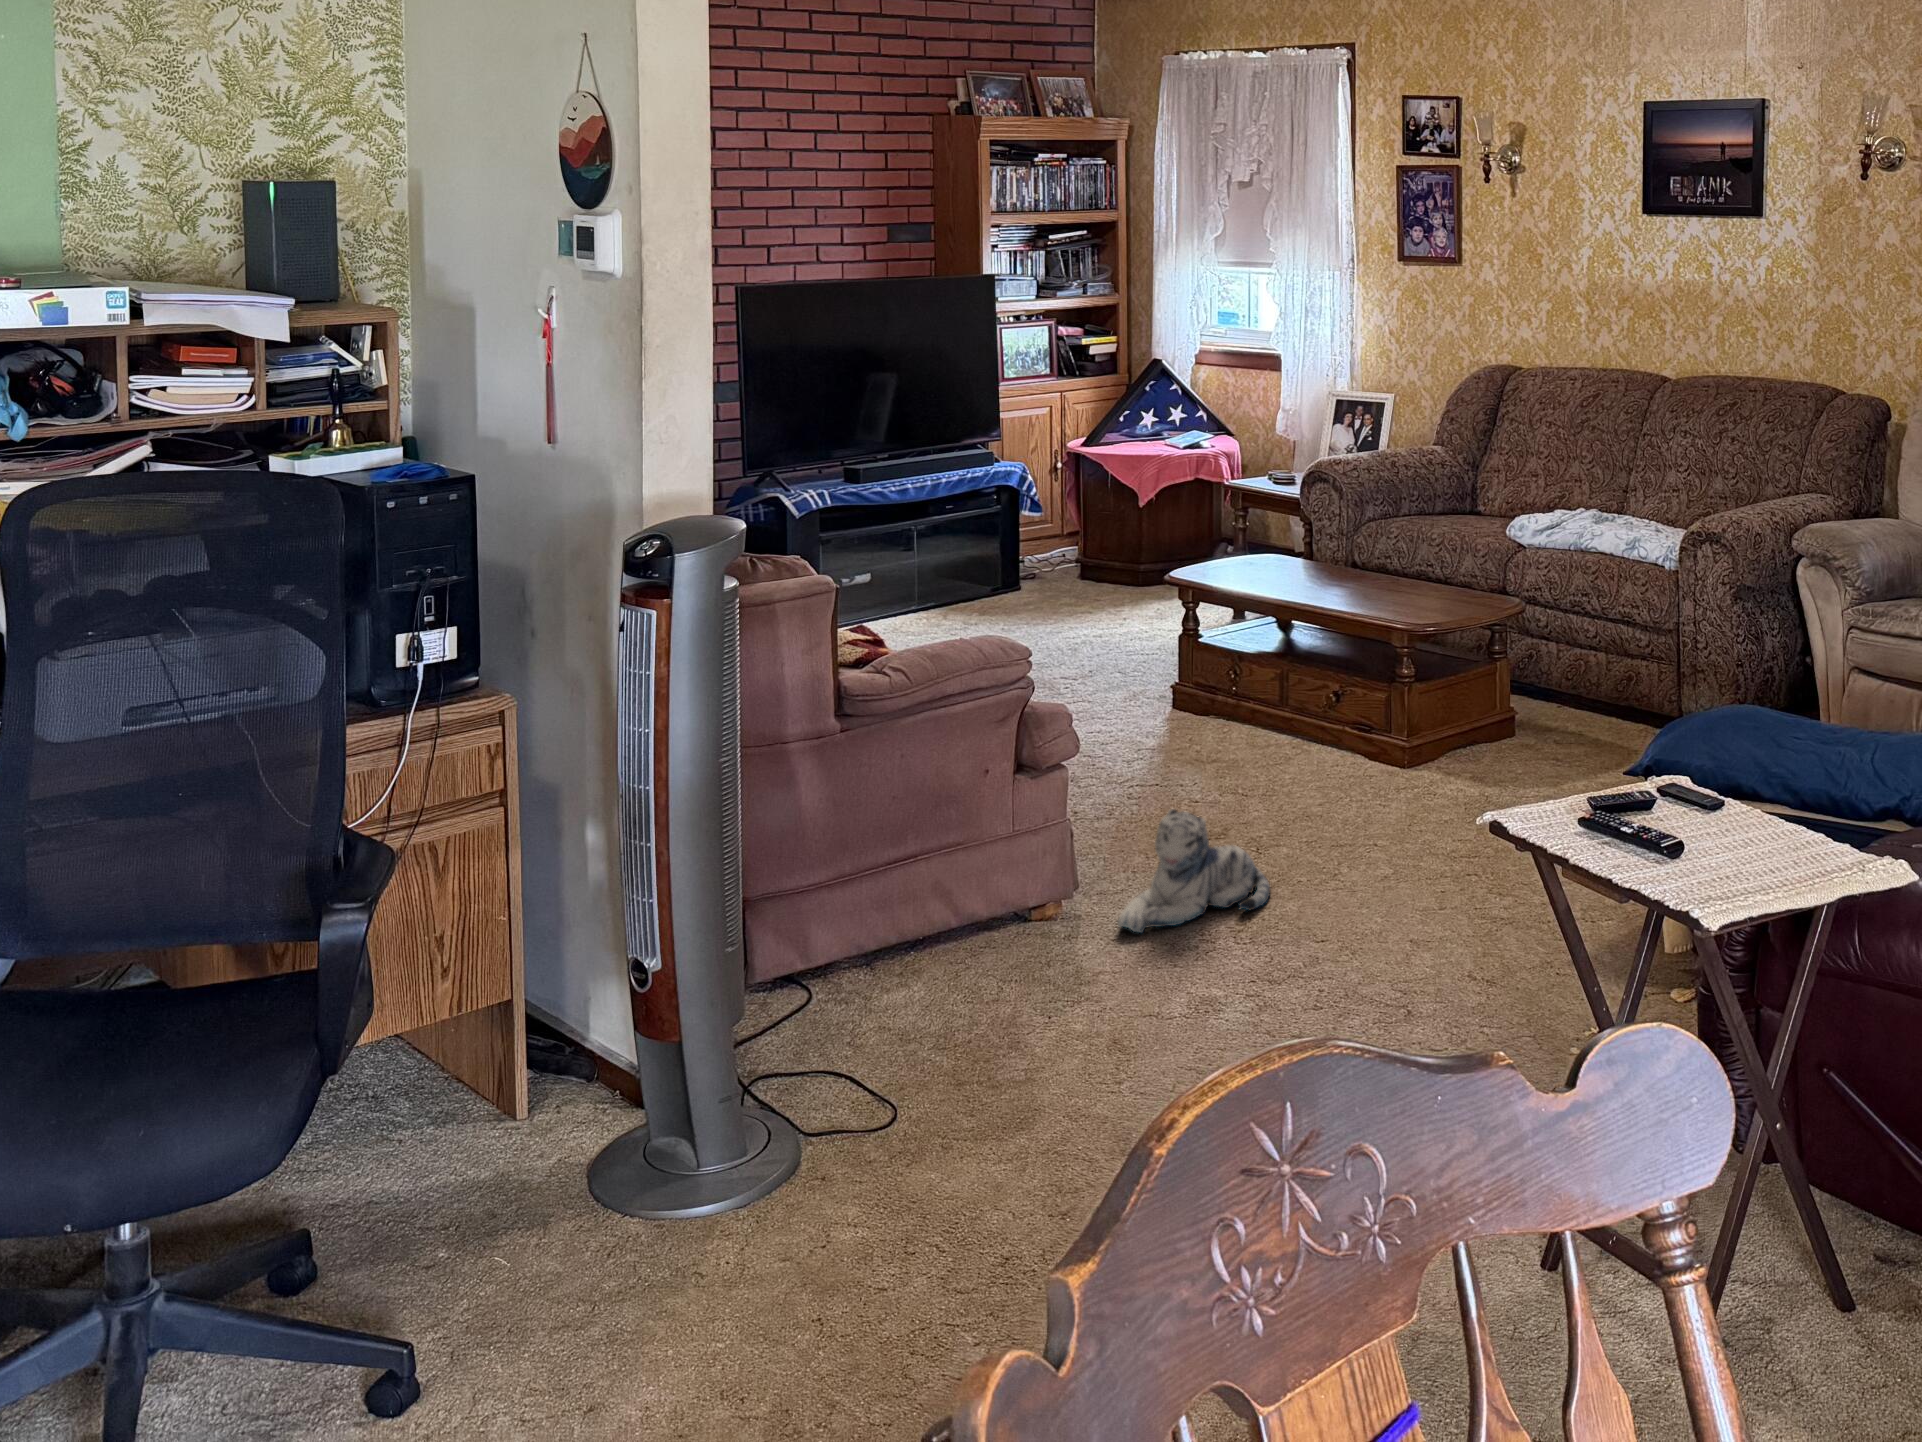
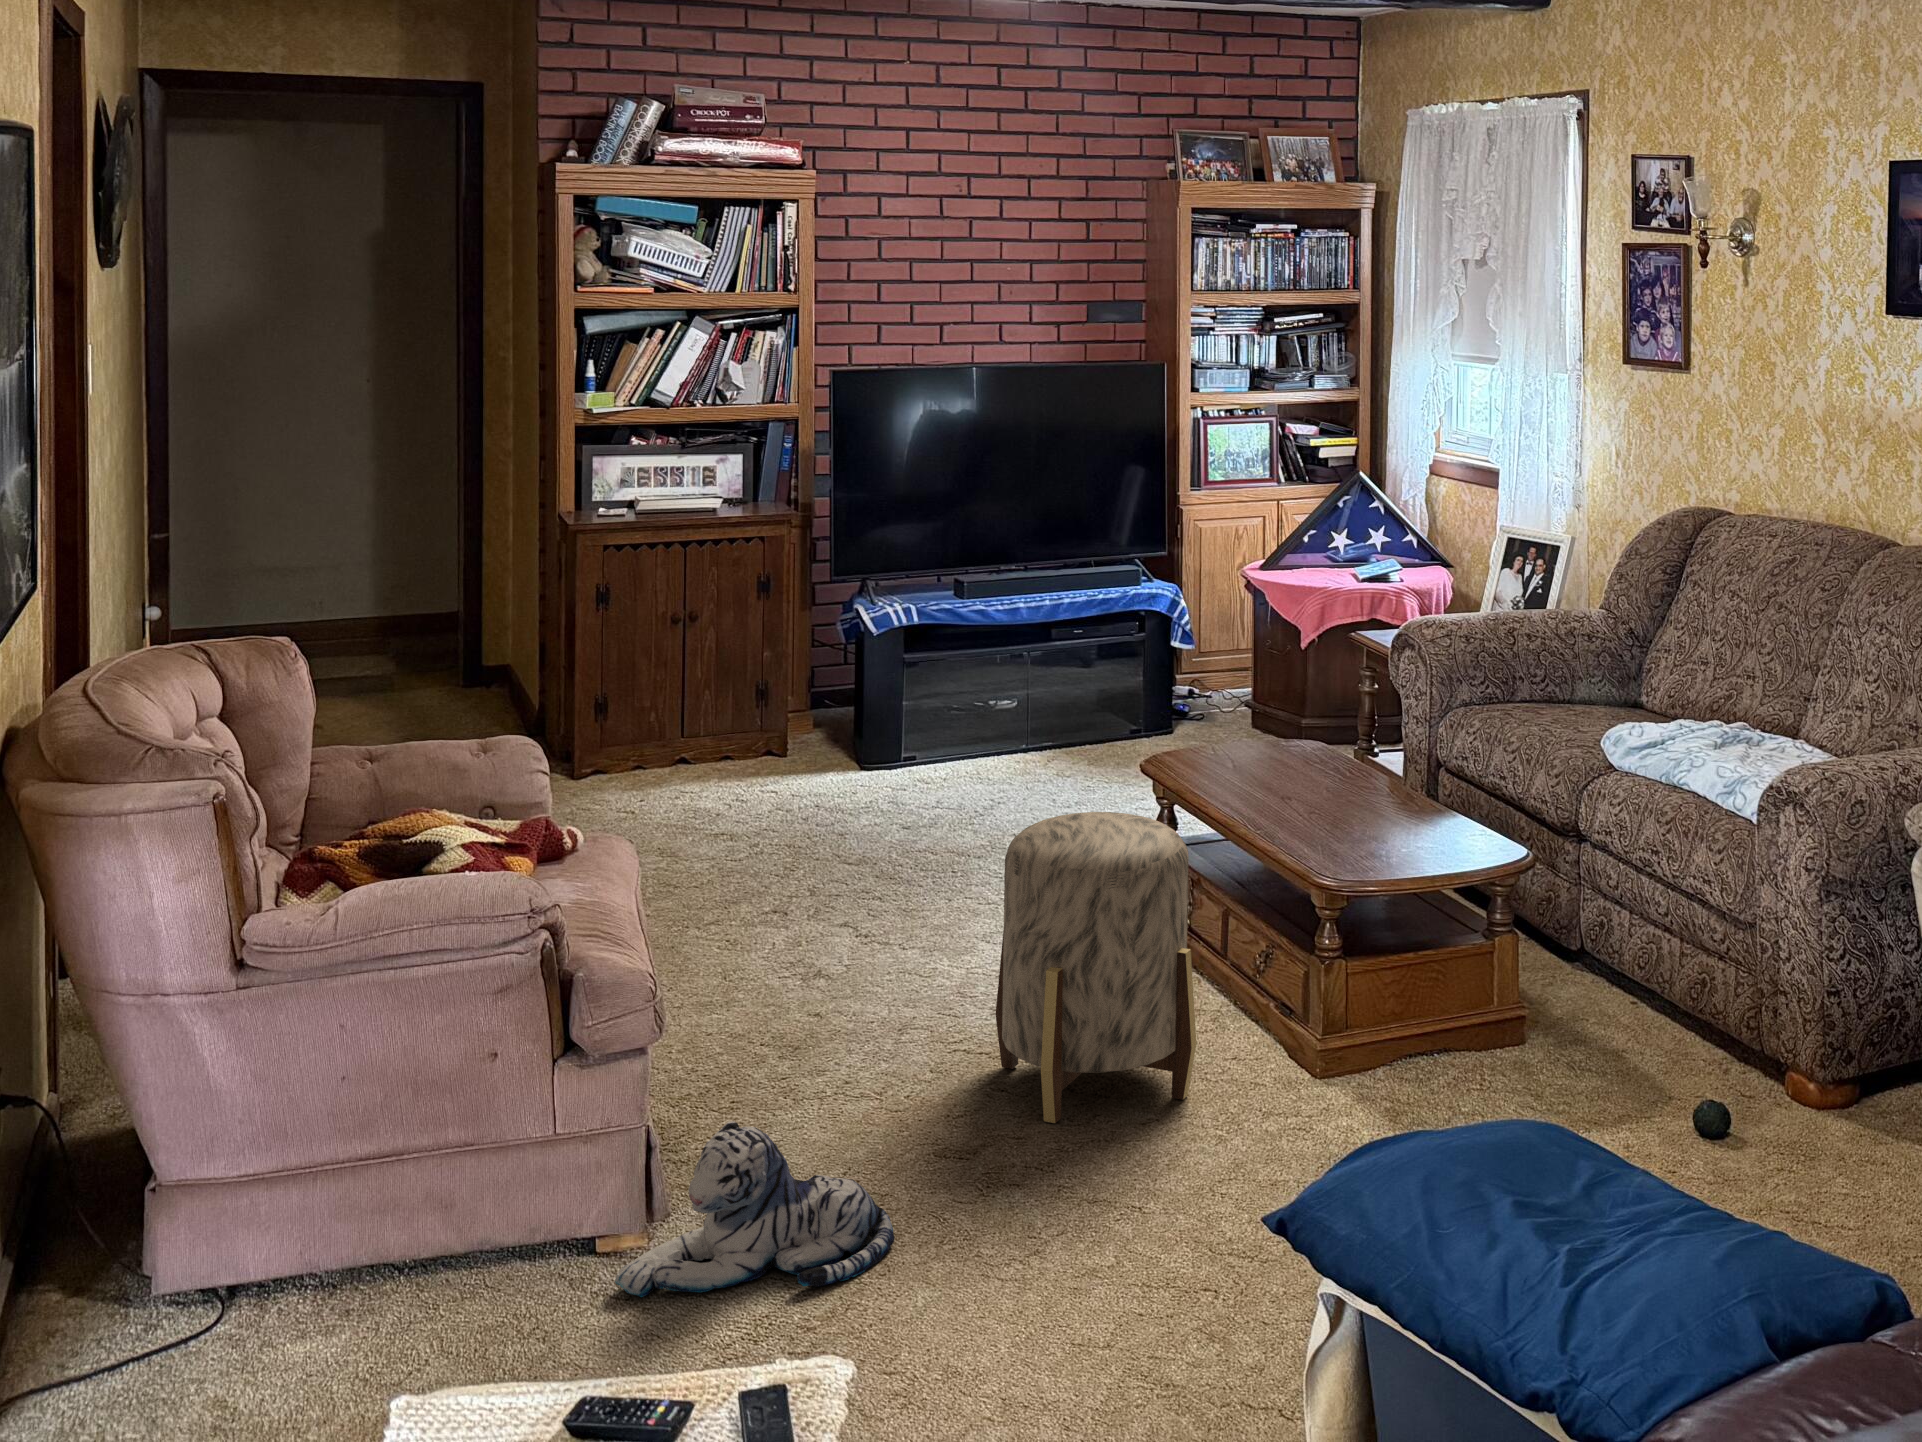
ottoman: none [1195,597,1356,816] -> present [995,812,1196,1123]

